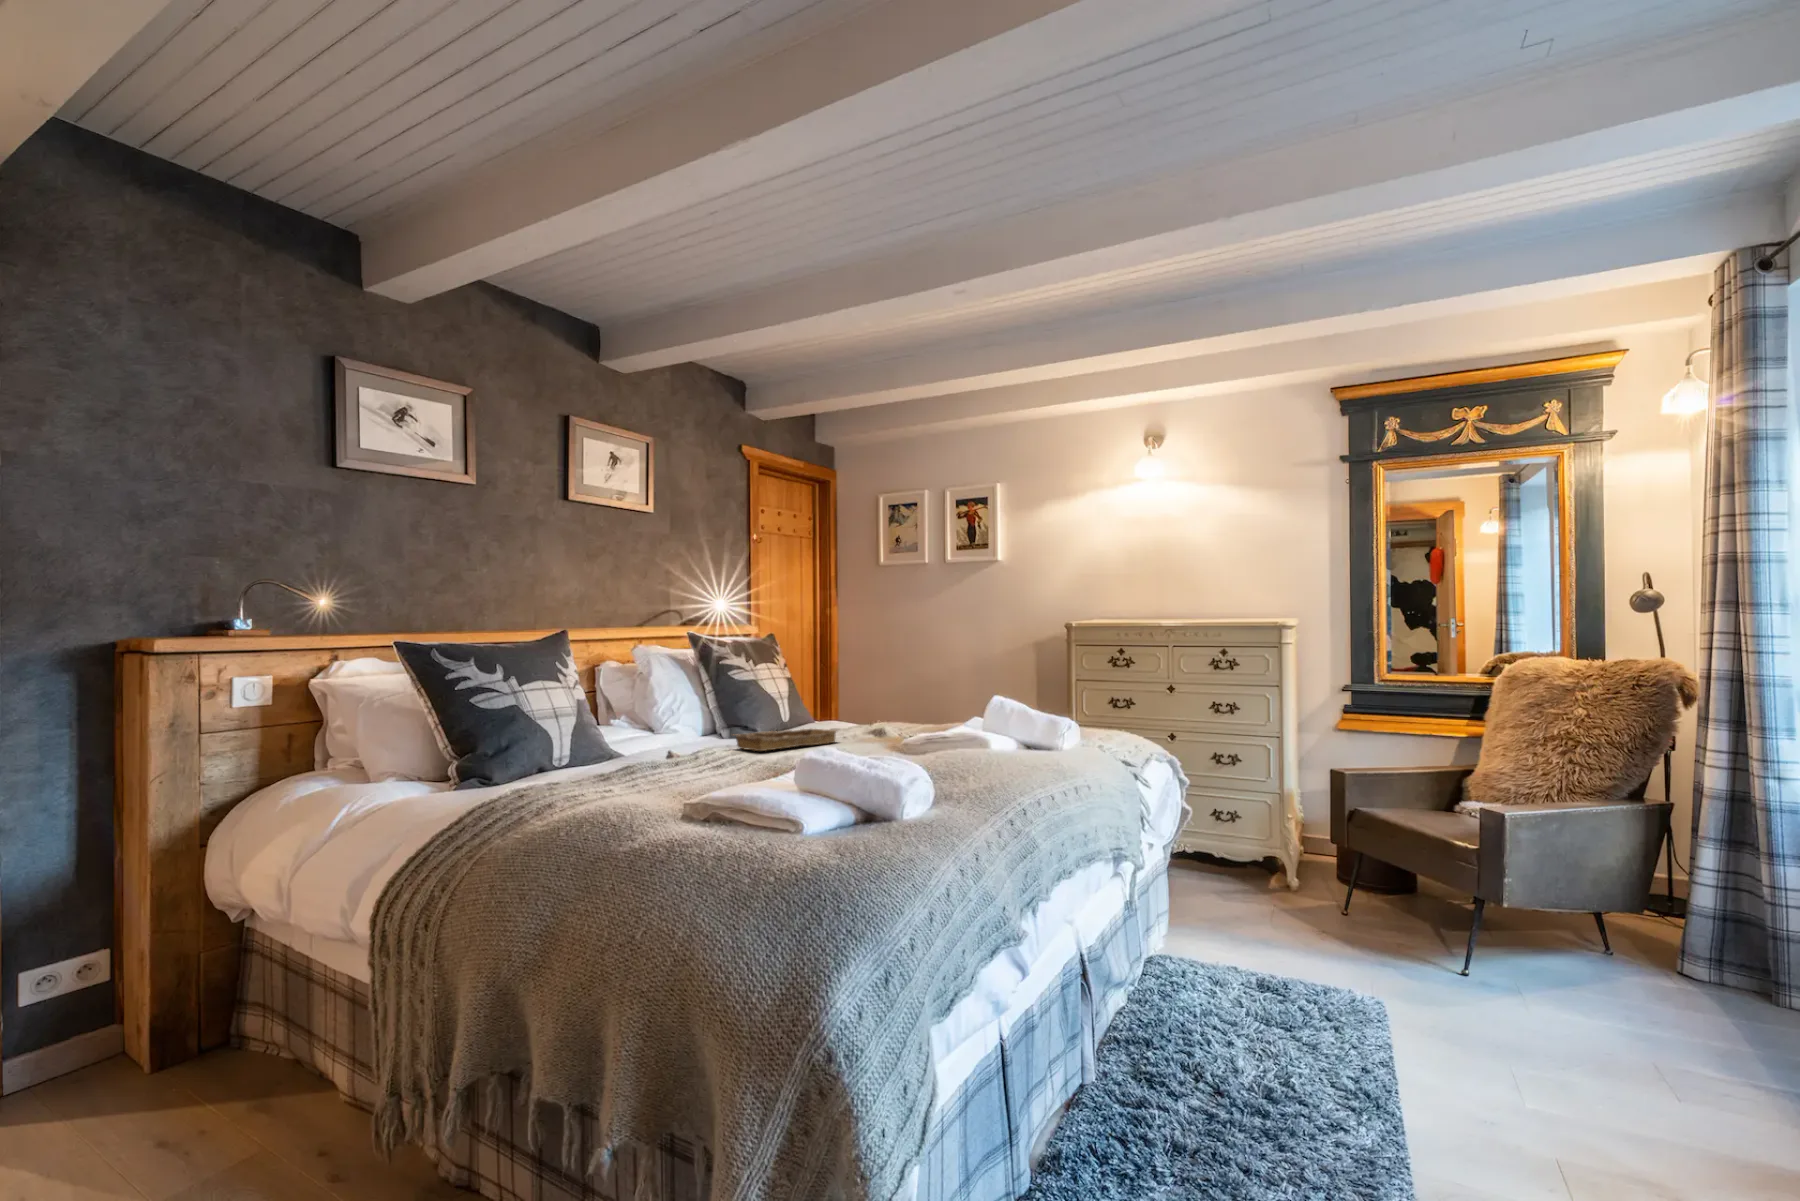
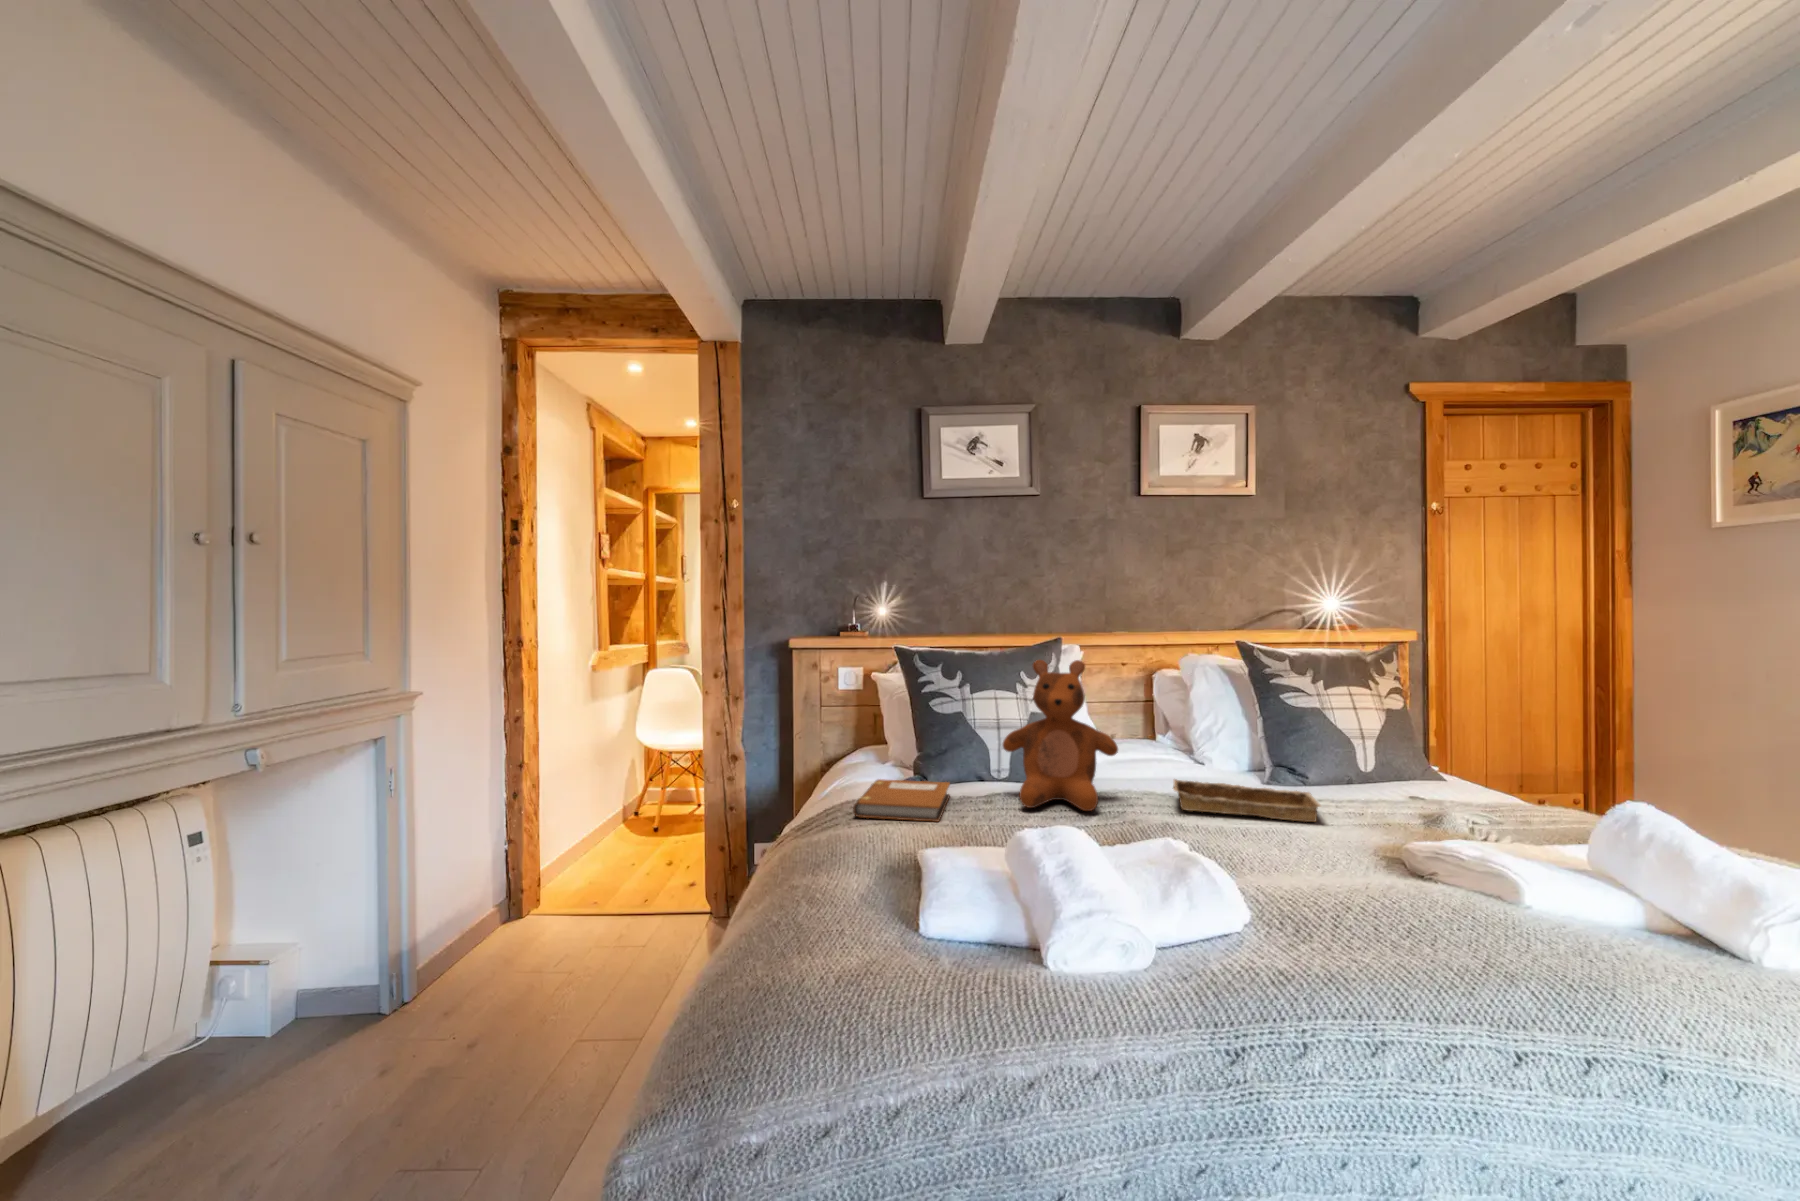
teddy bear: none [608,638,717,770] -> present [1003,660,1118,811]
notebook: none [486,767,624,804] -> present [853,779,950,822]

